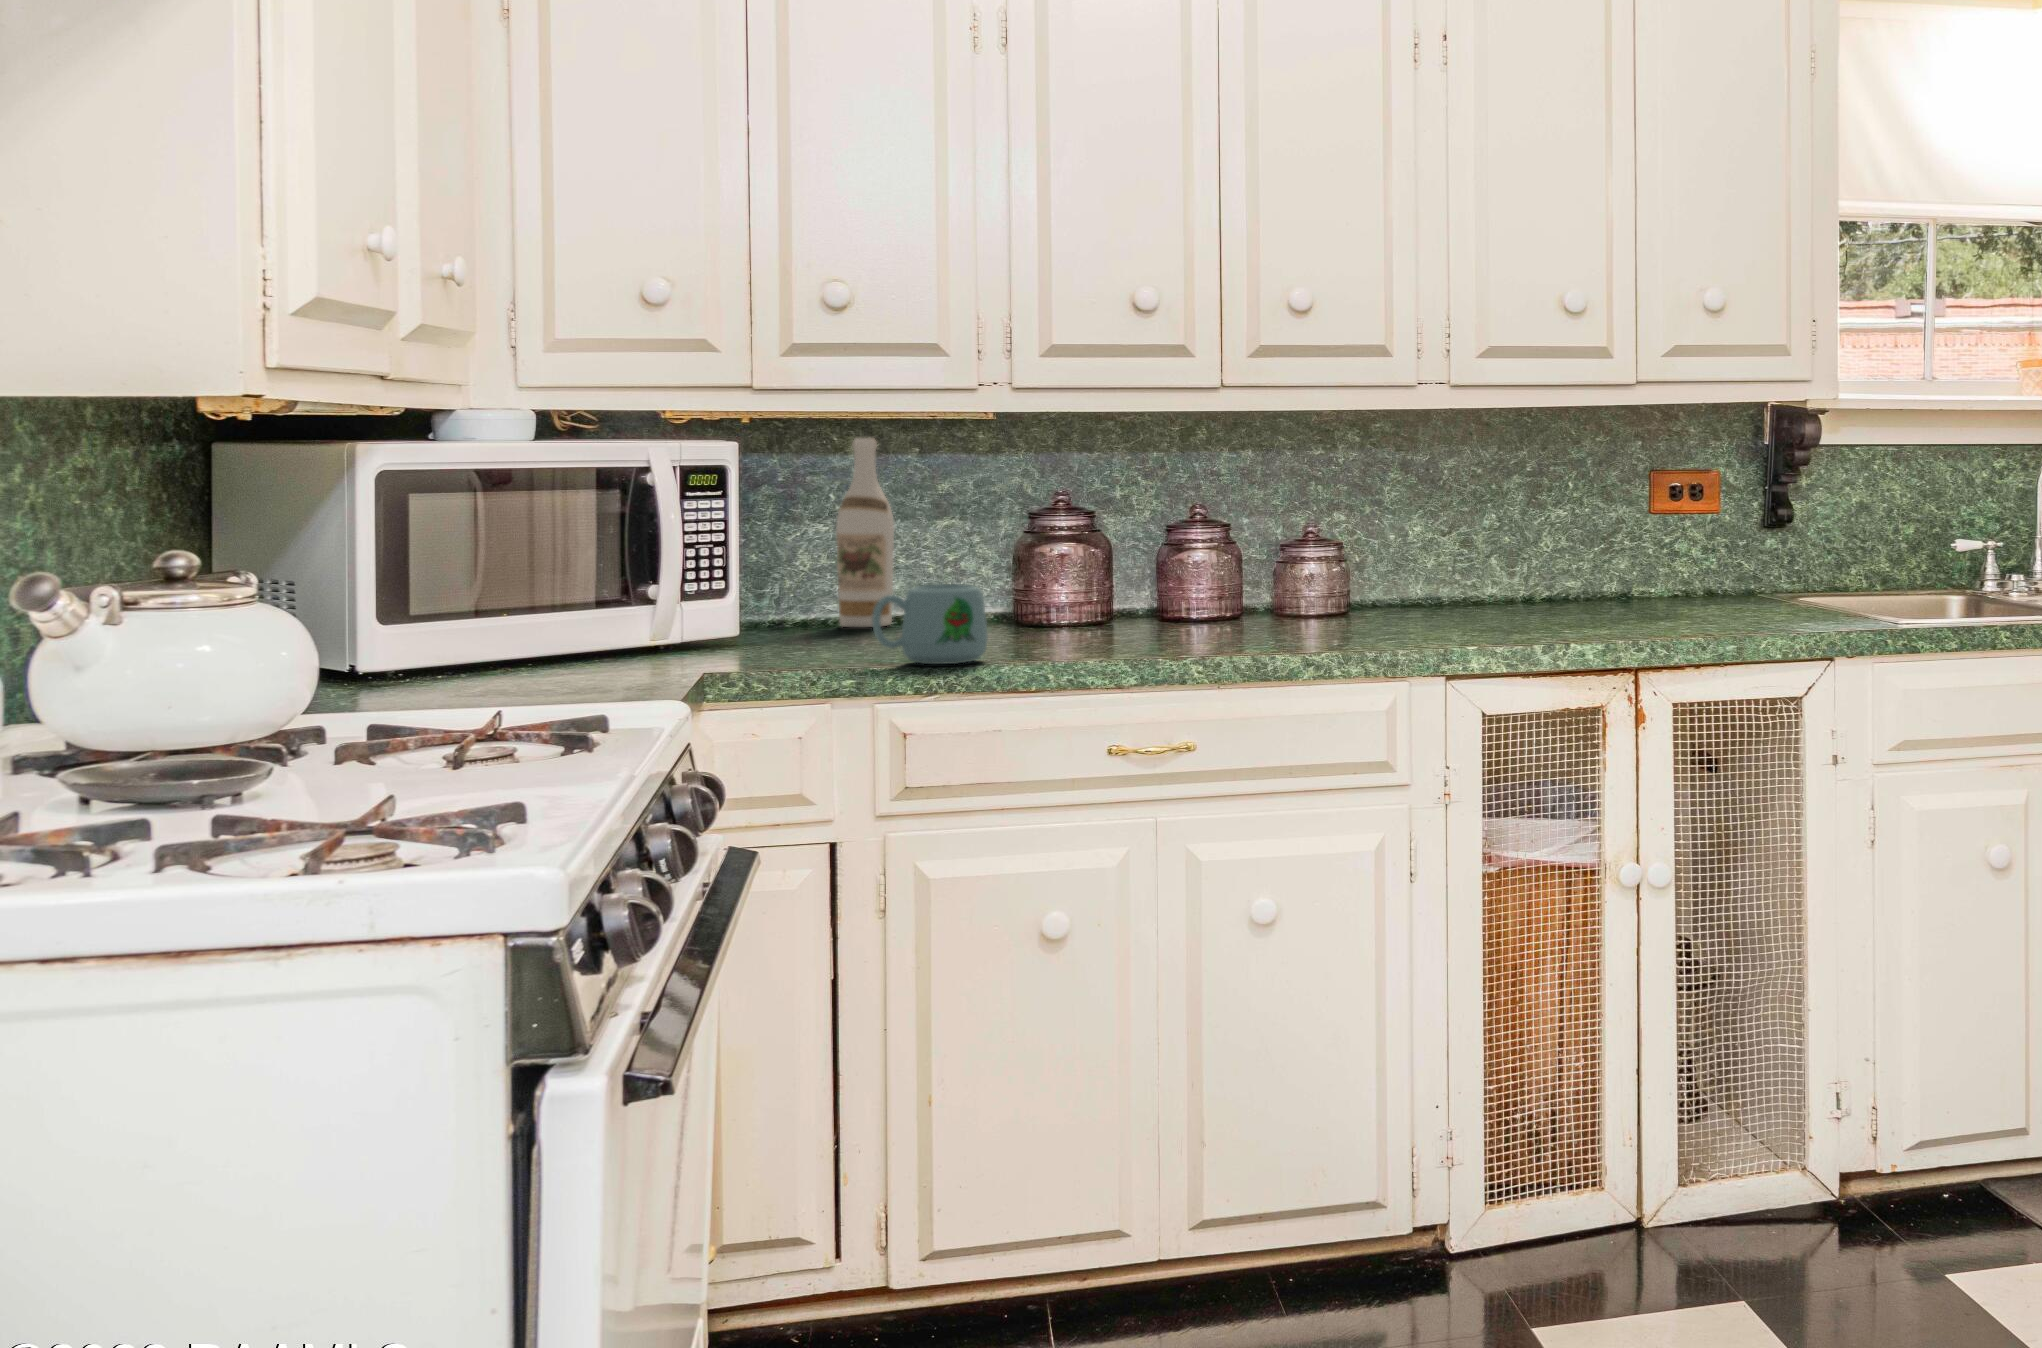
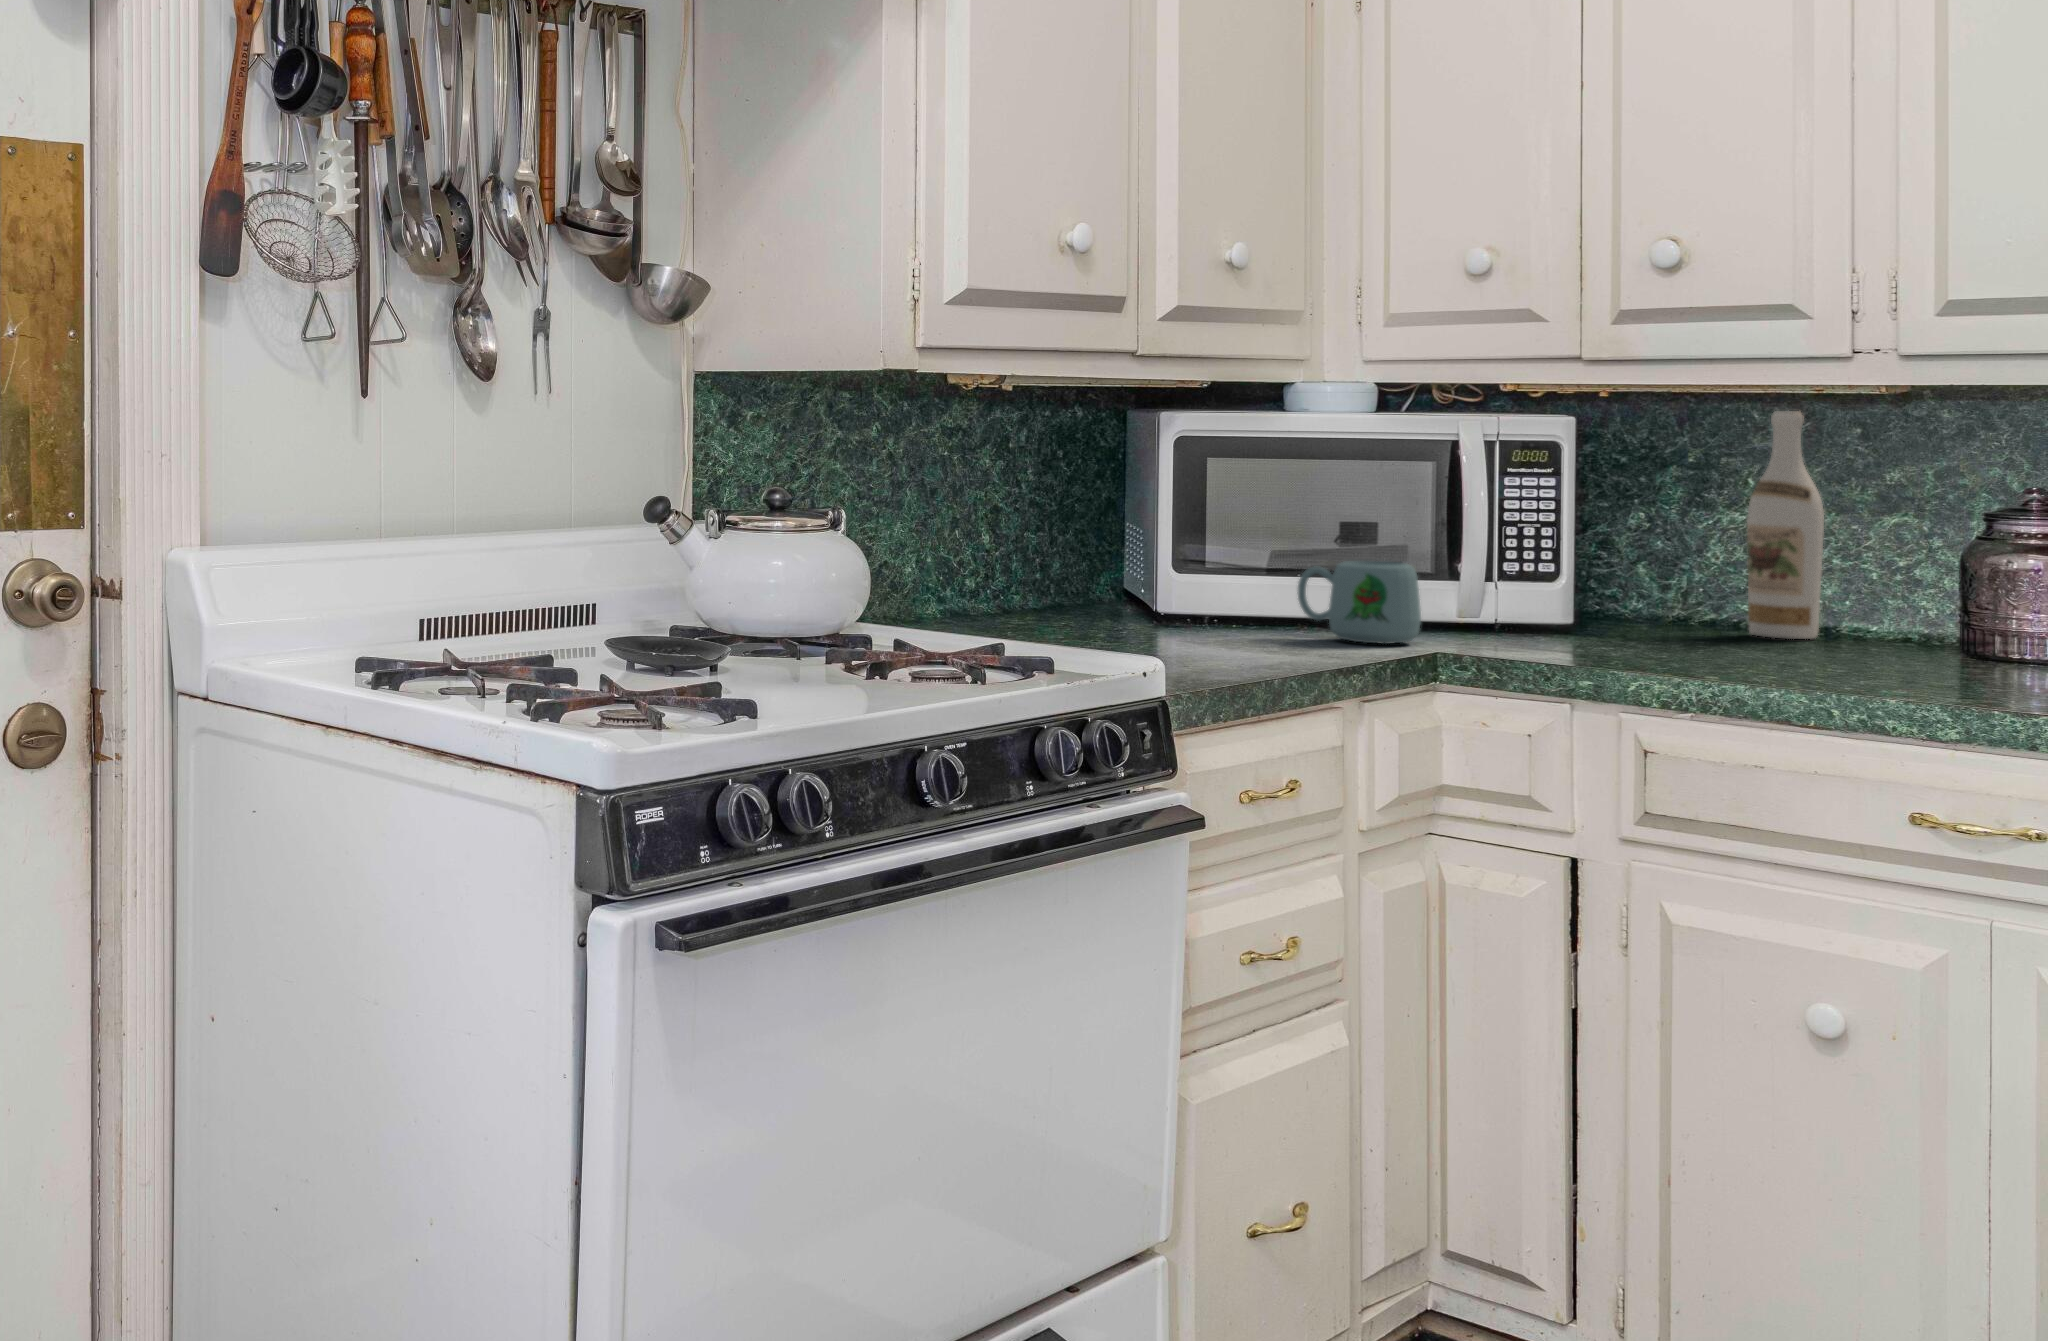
mug: present [872,584,988,664] -> present [1297,561,1421,644]

